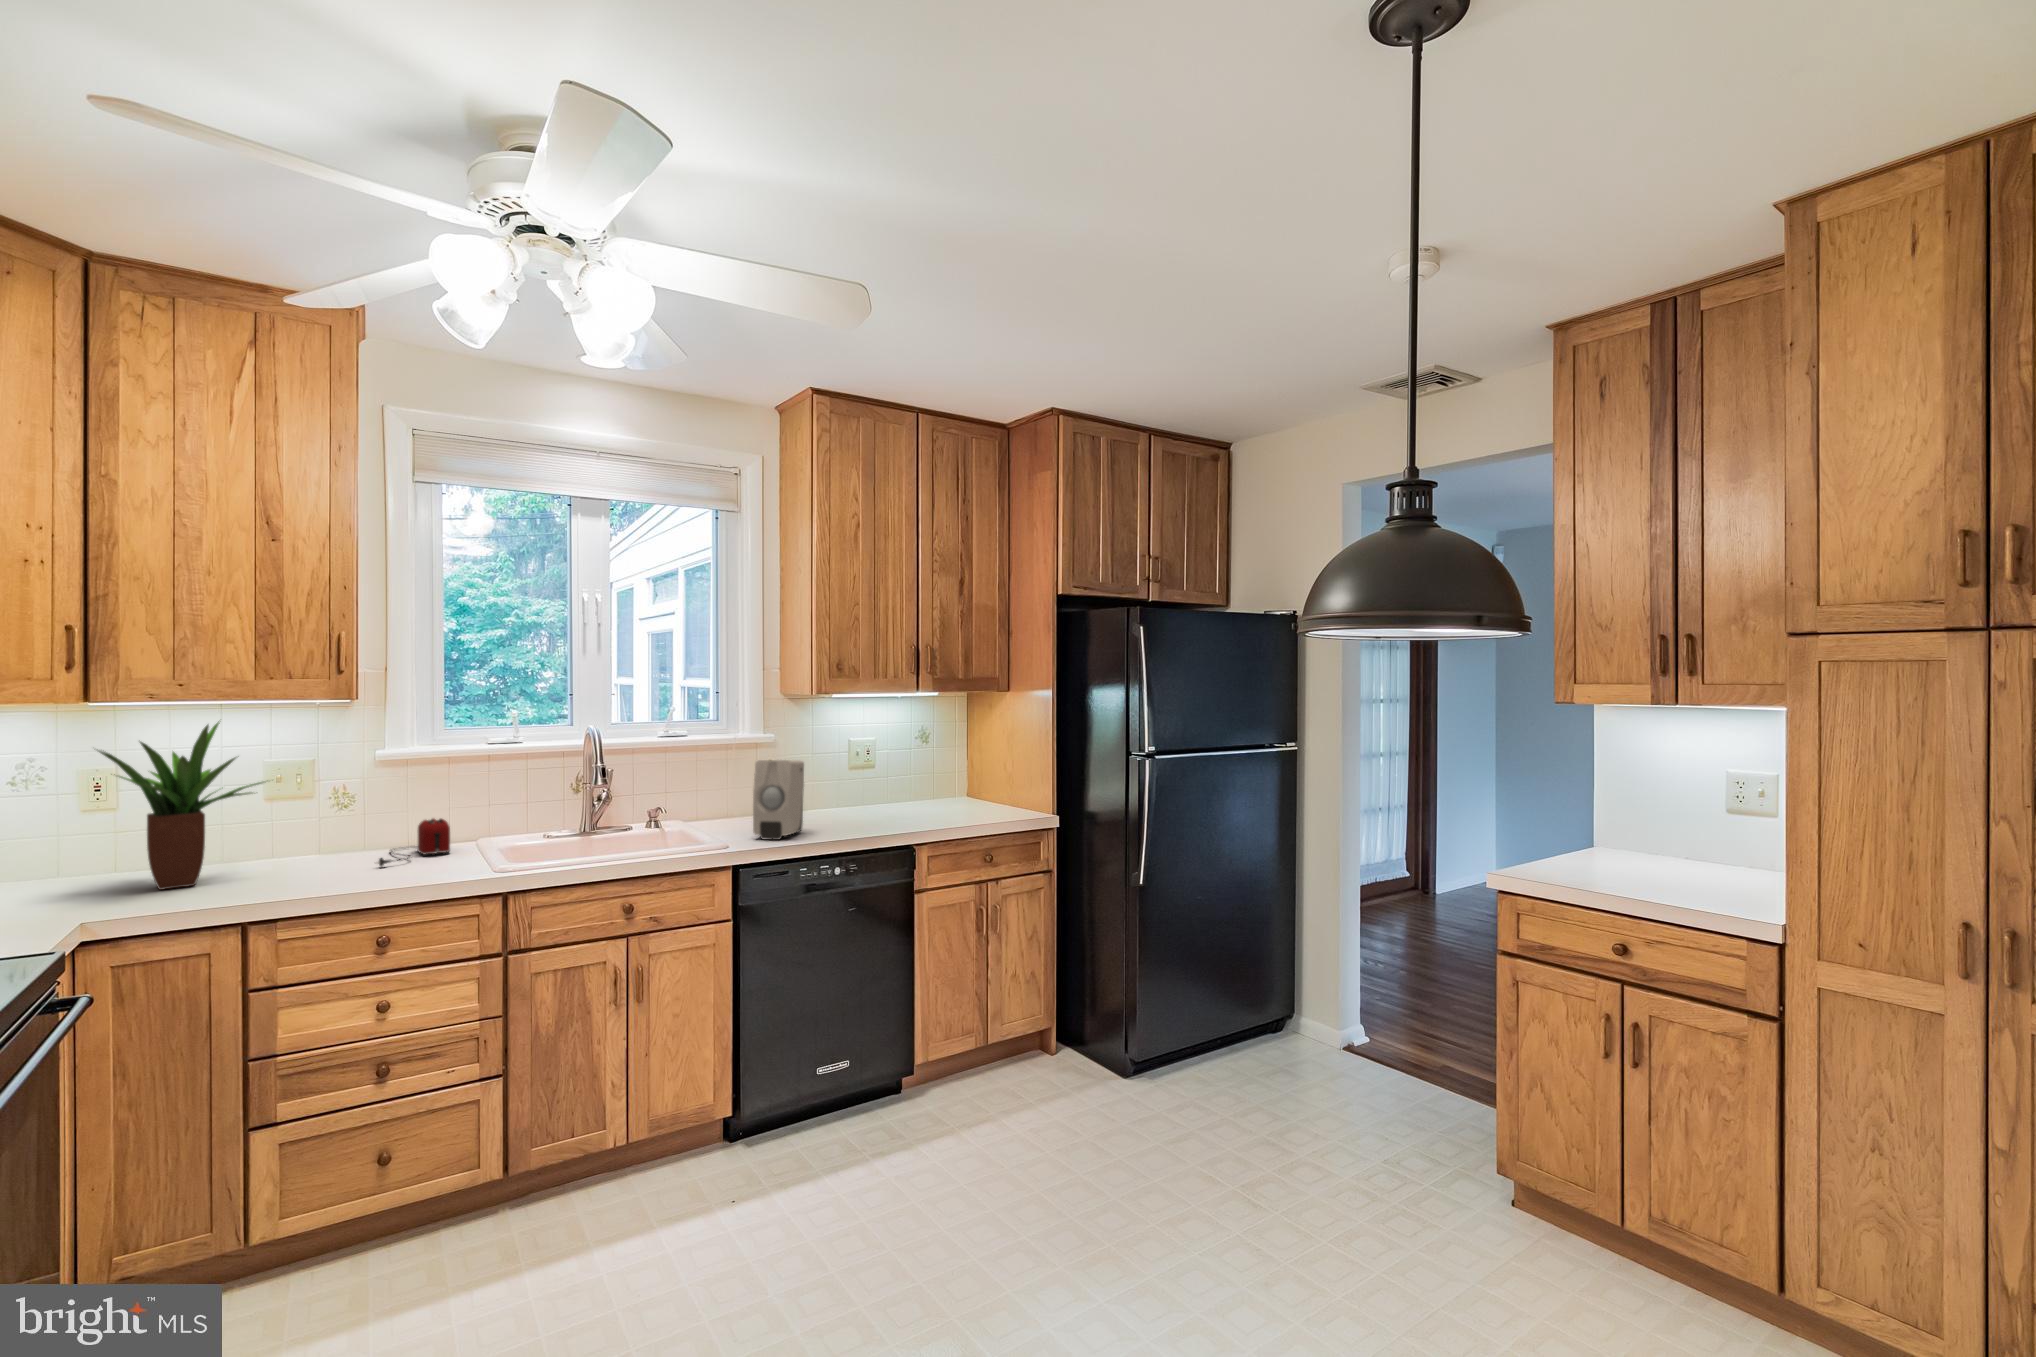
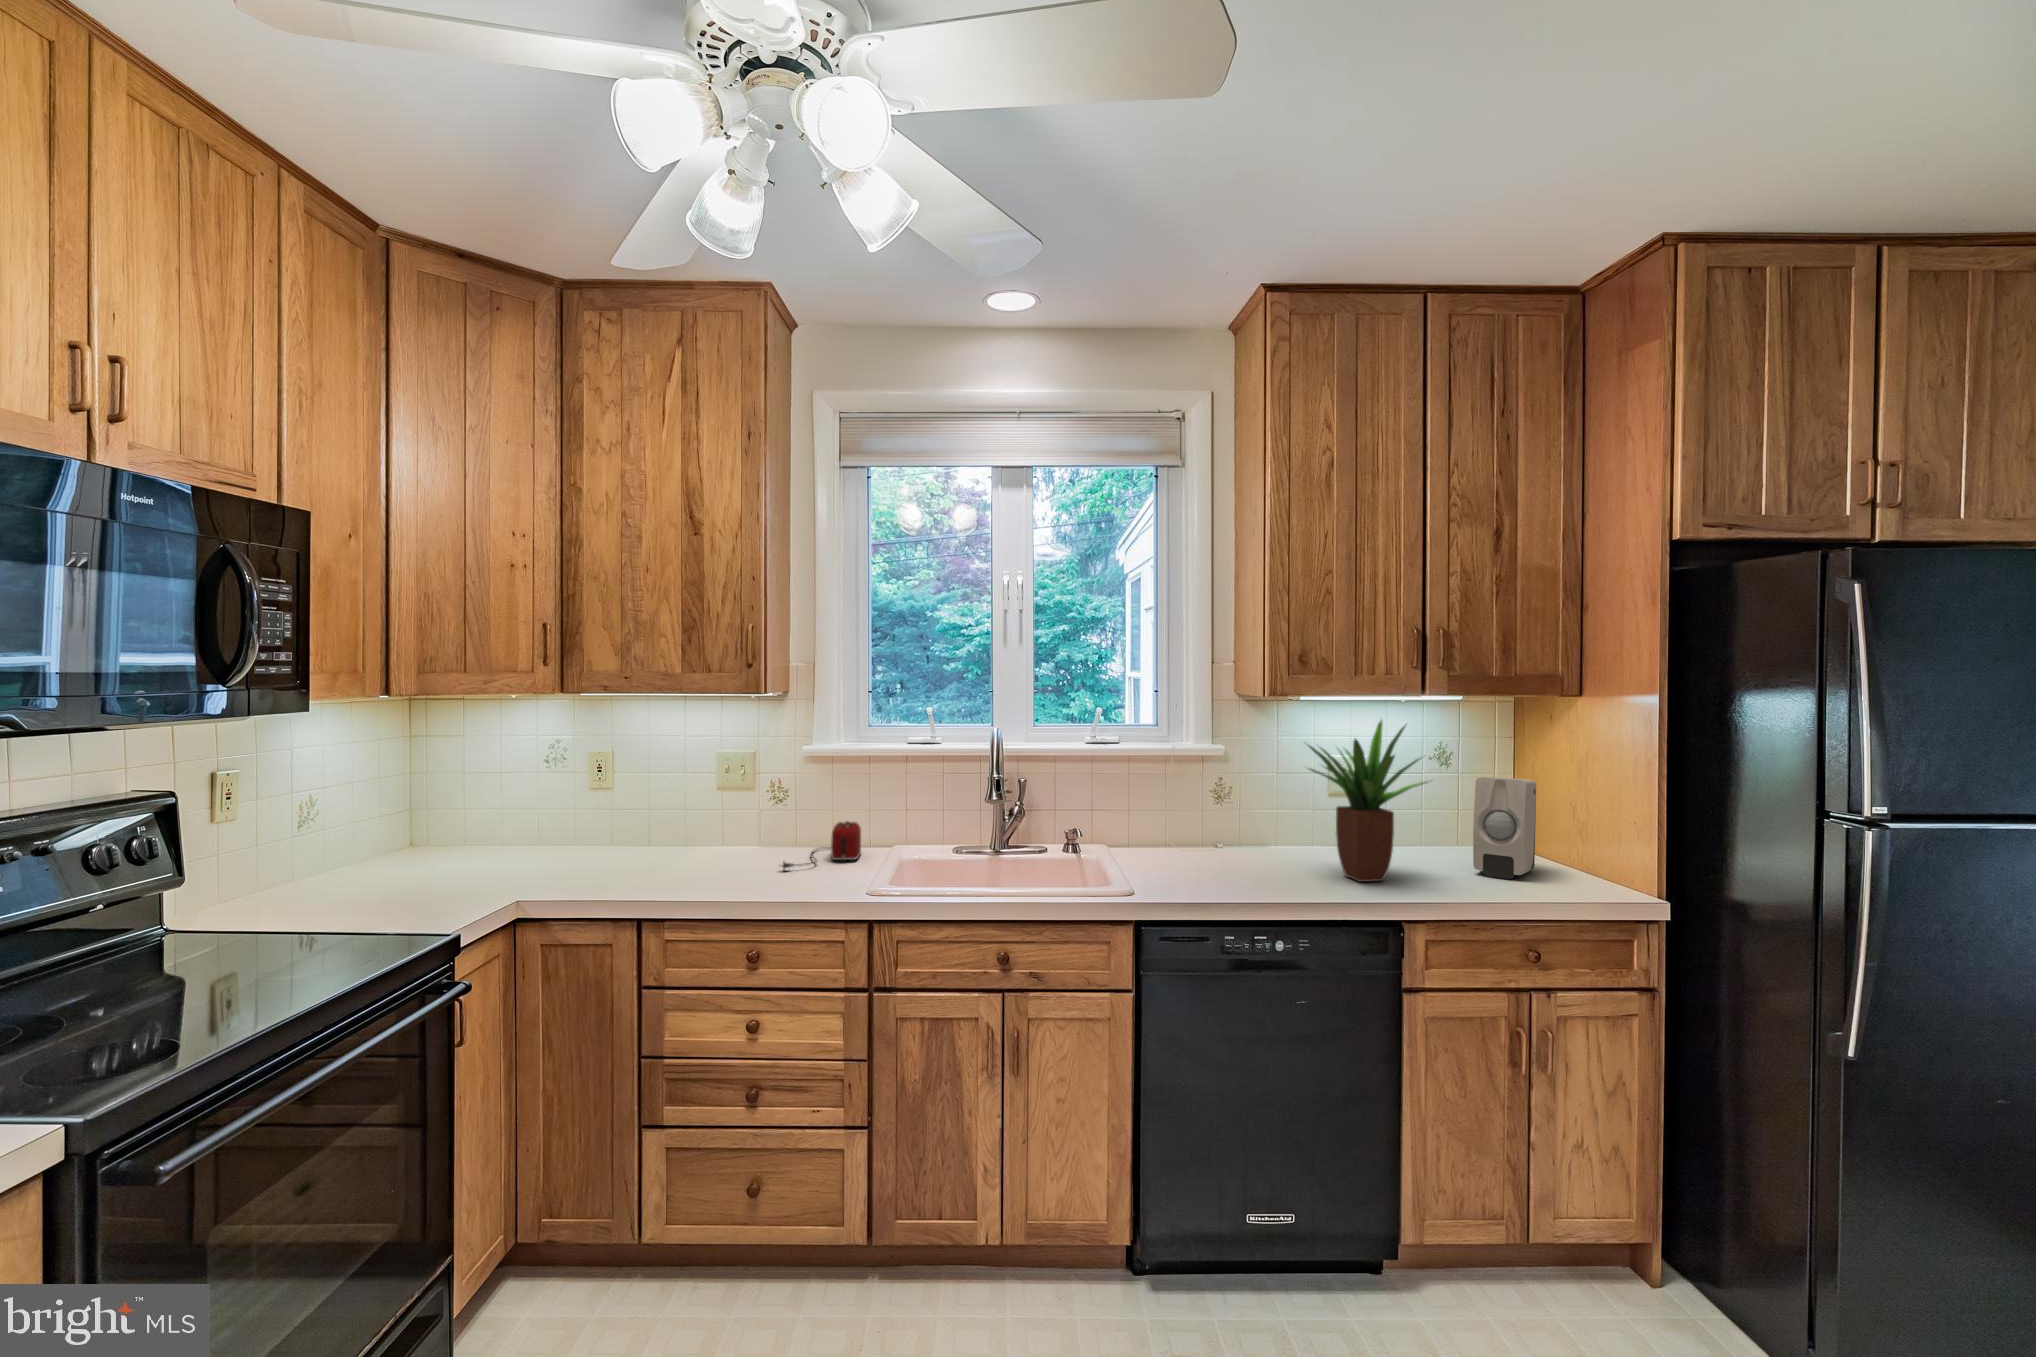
potted plant: present [99,721,263,890] -> present [1308,721,1427,882]
soap dispenser: present [753,760,804,840] -> present [1473,777,1536,879]

